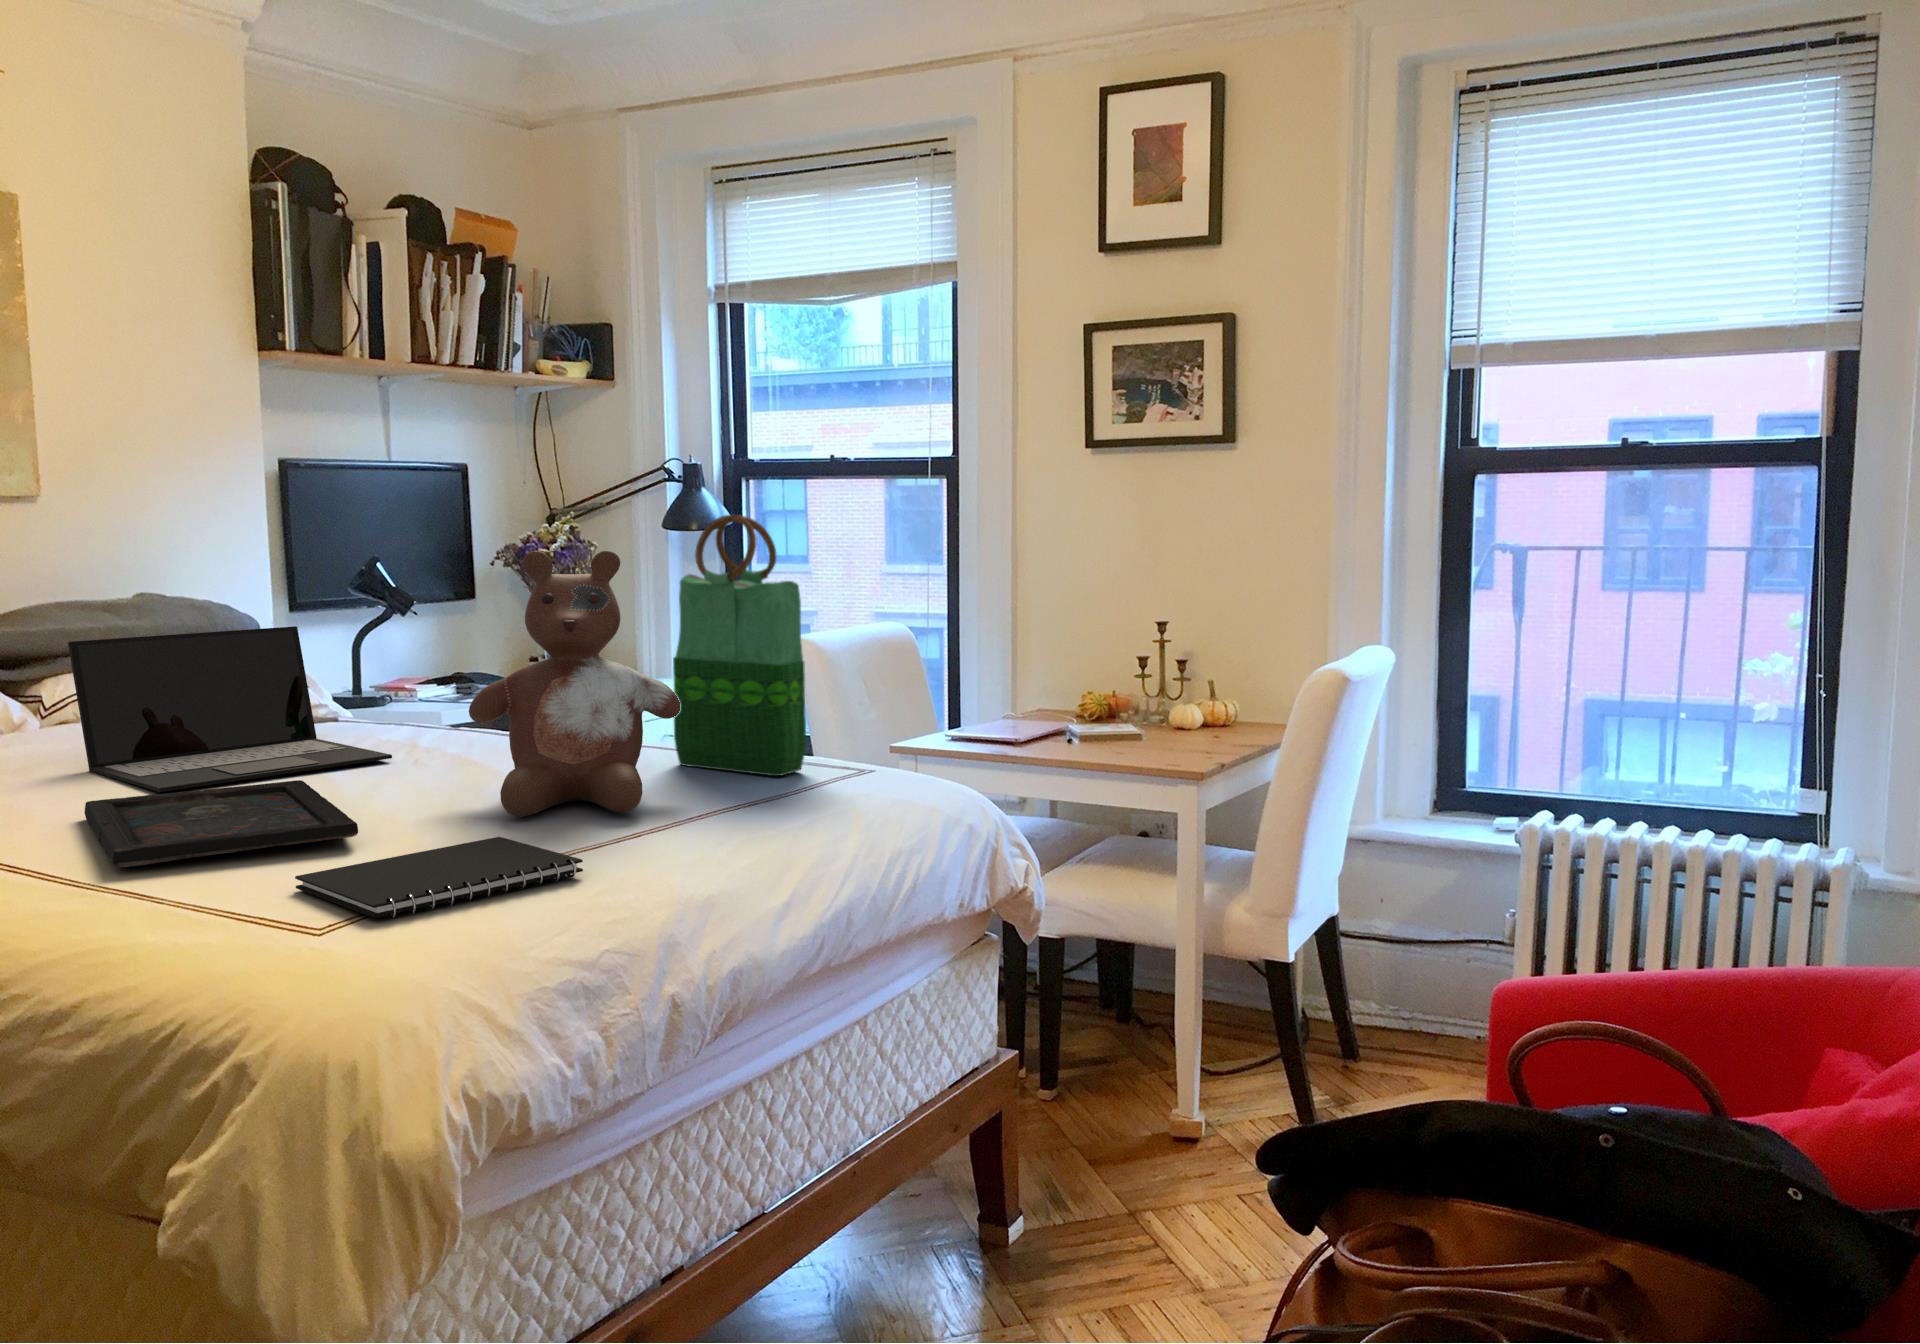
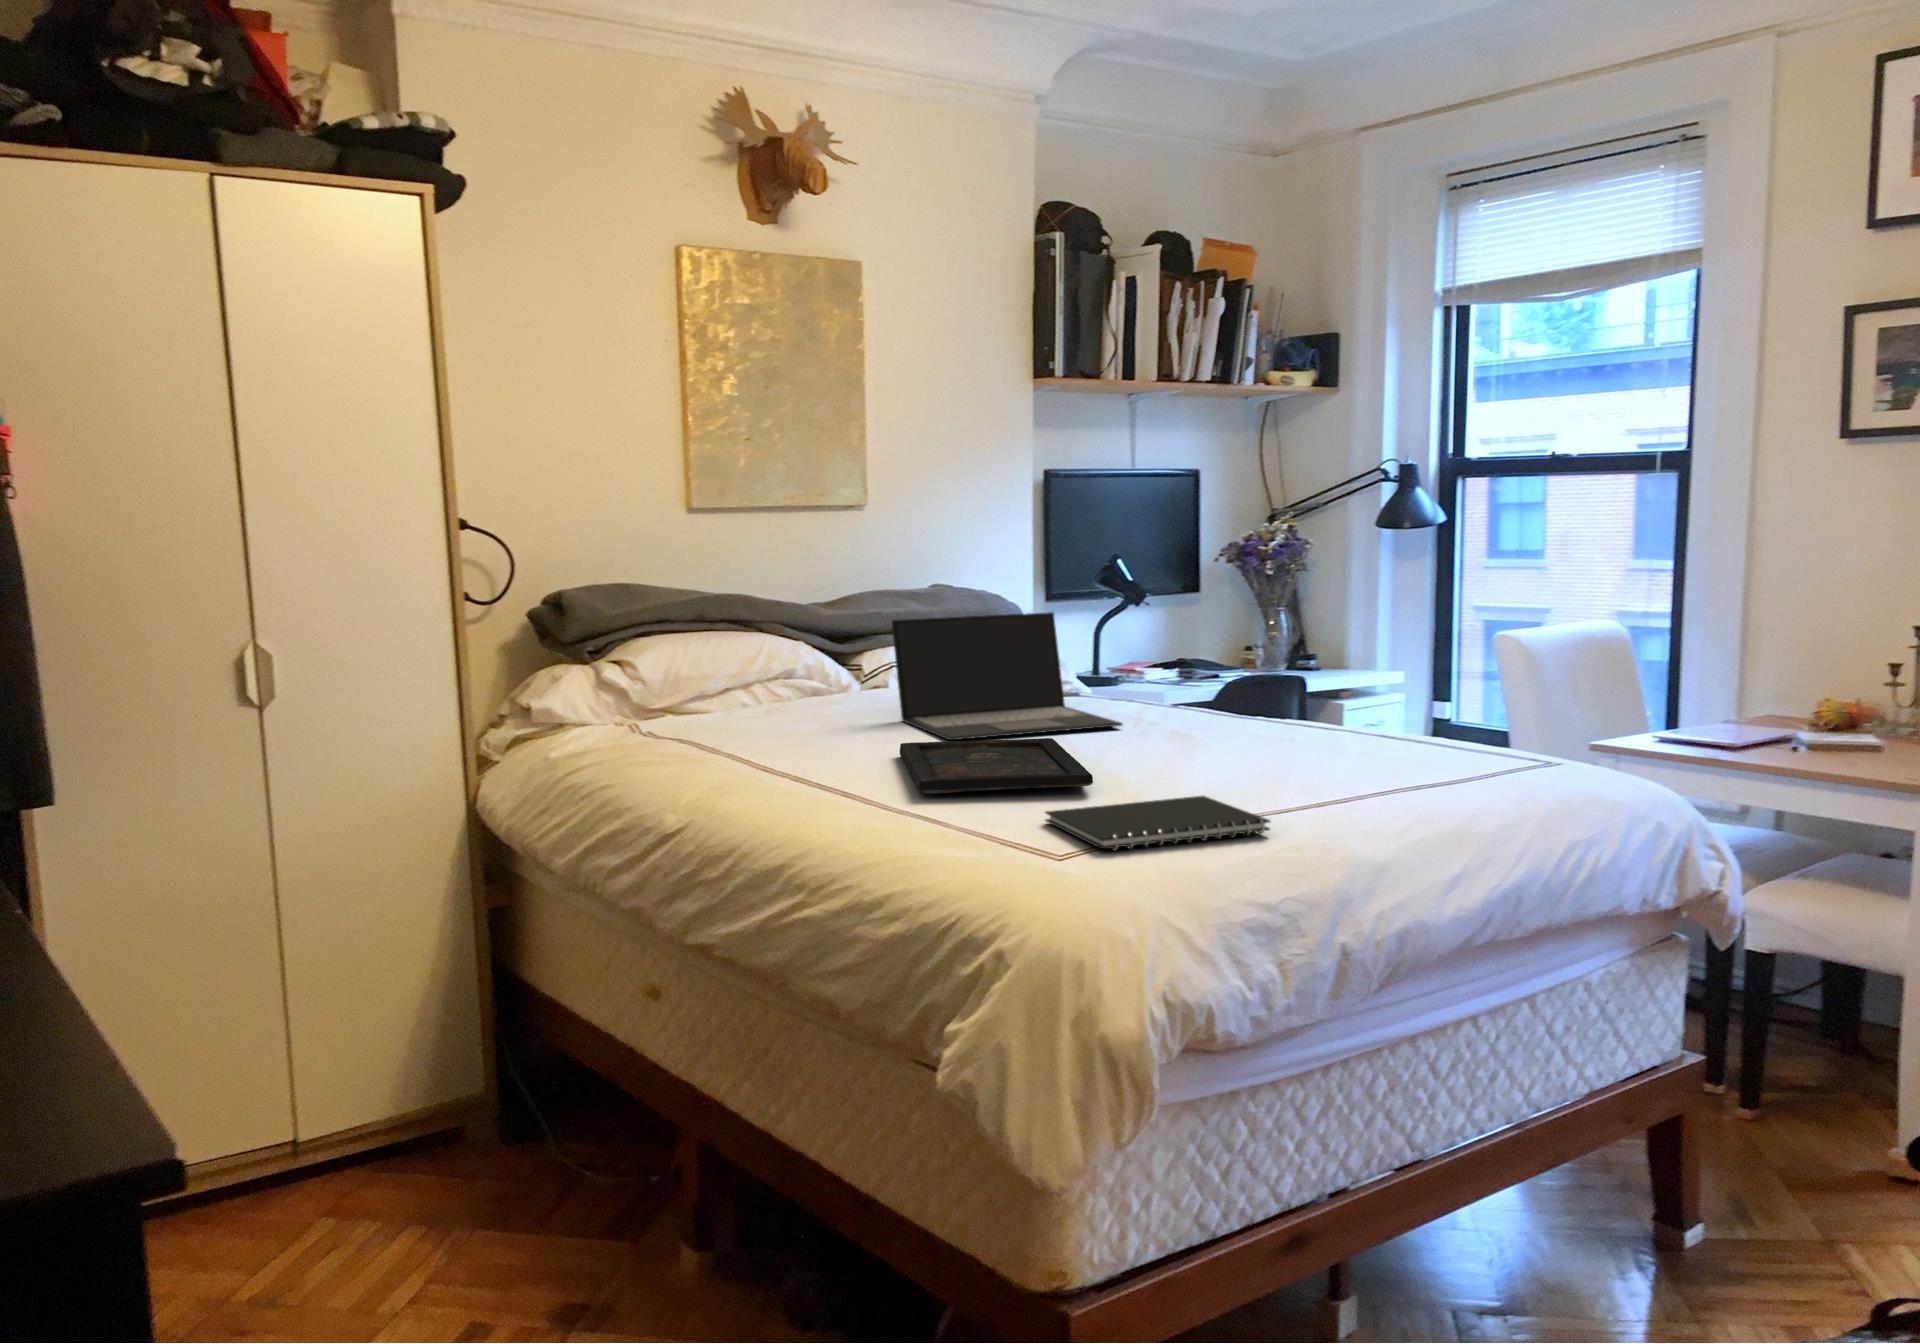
tote bag: present [673,515,806,776] -> none [1365,518,1494,765]
stuffed bear: present [469,550,680,817] -> none [1185,552,1370,785]

